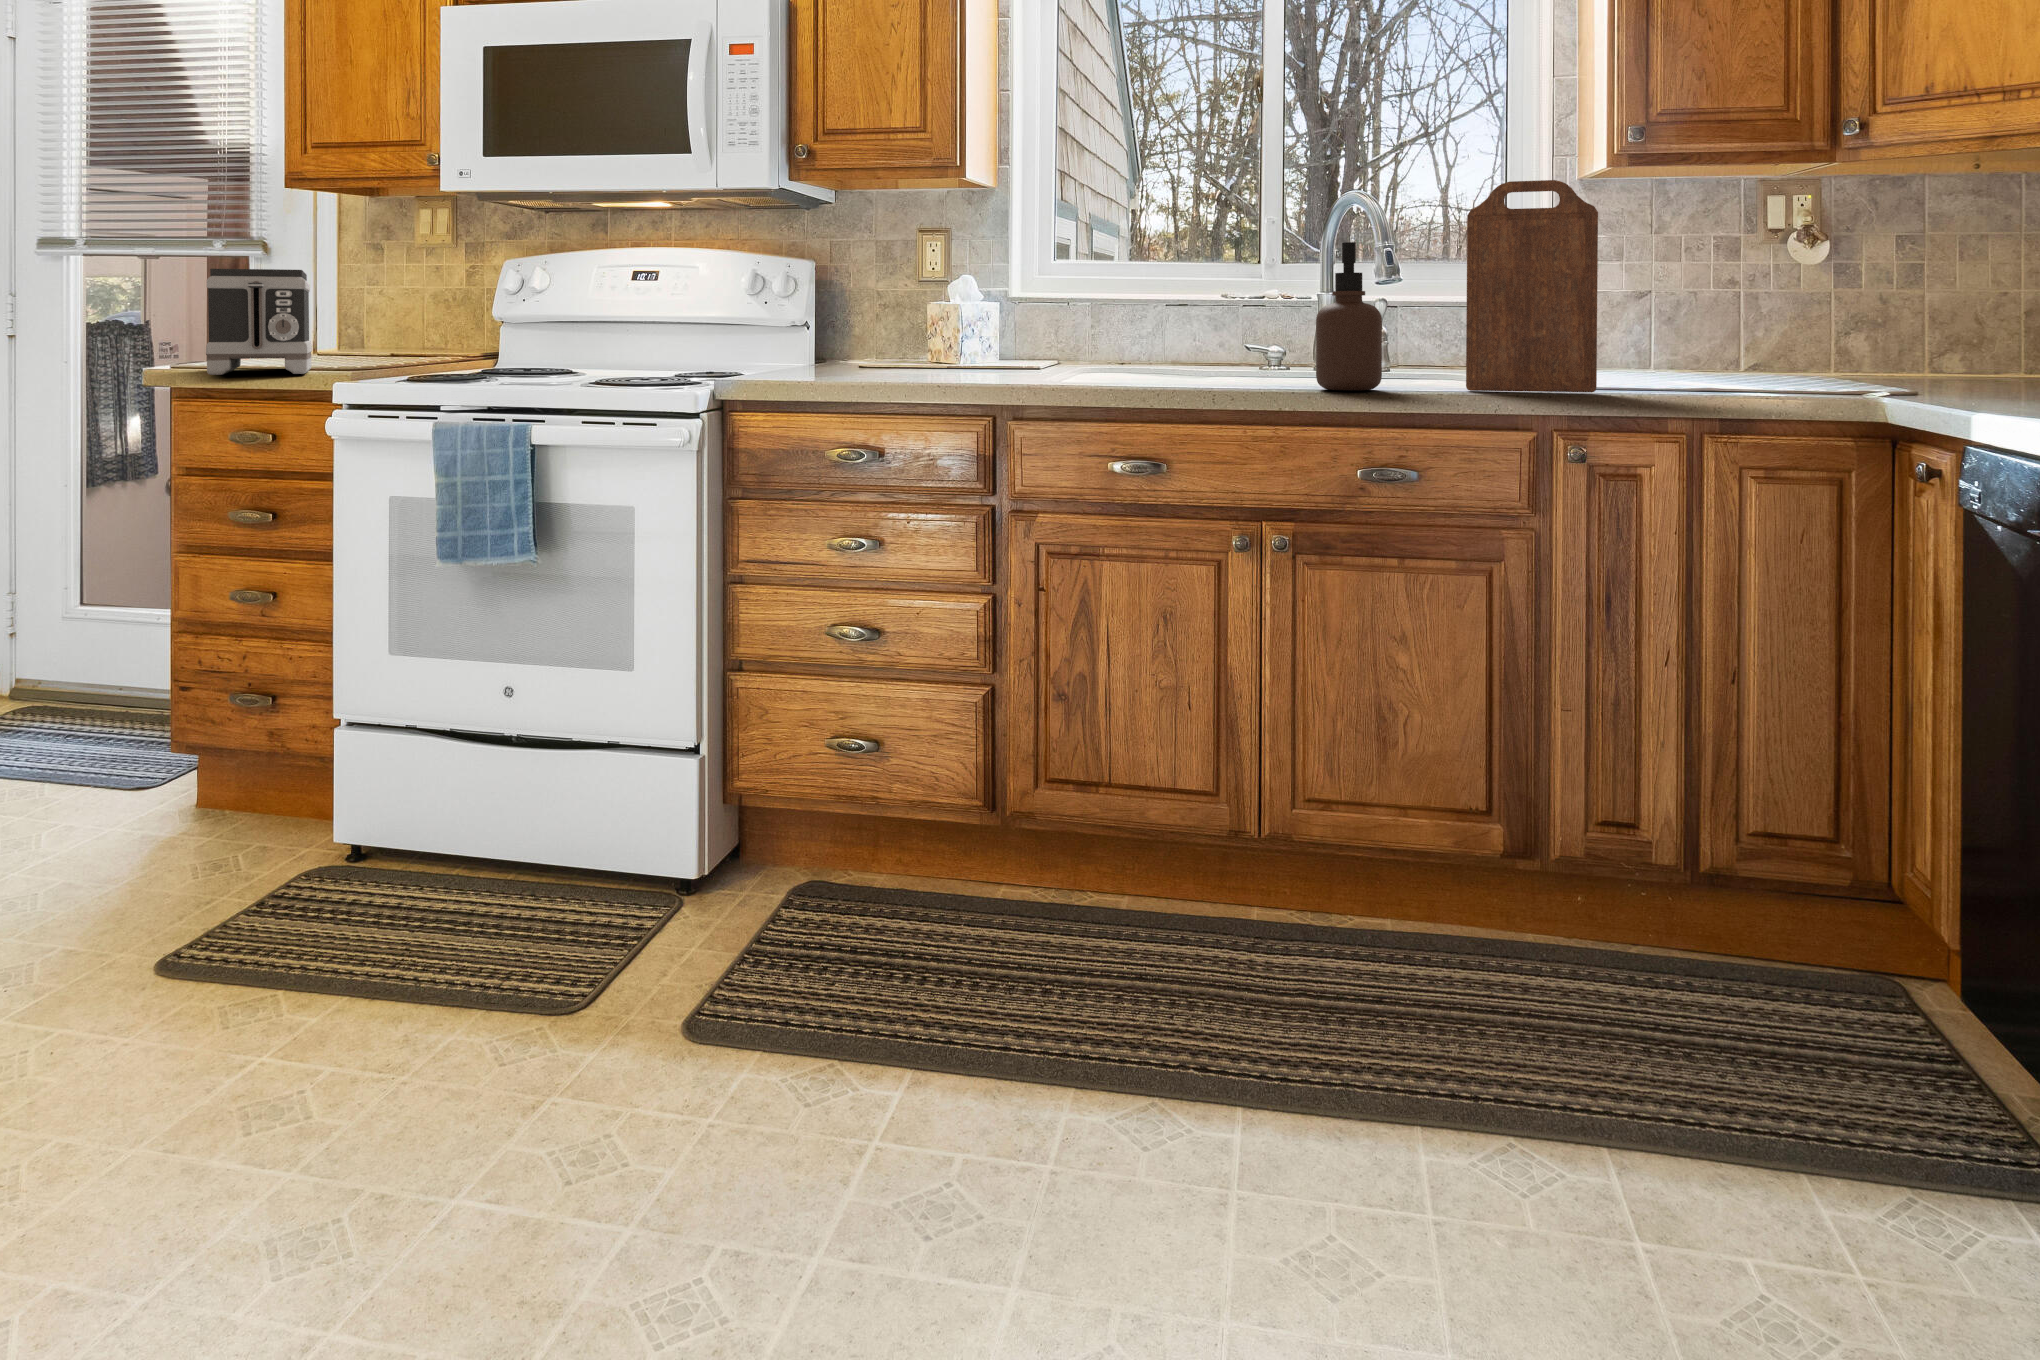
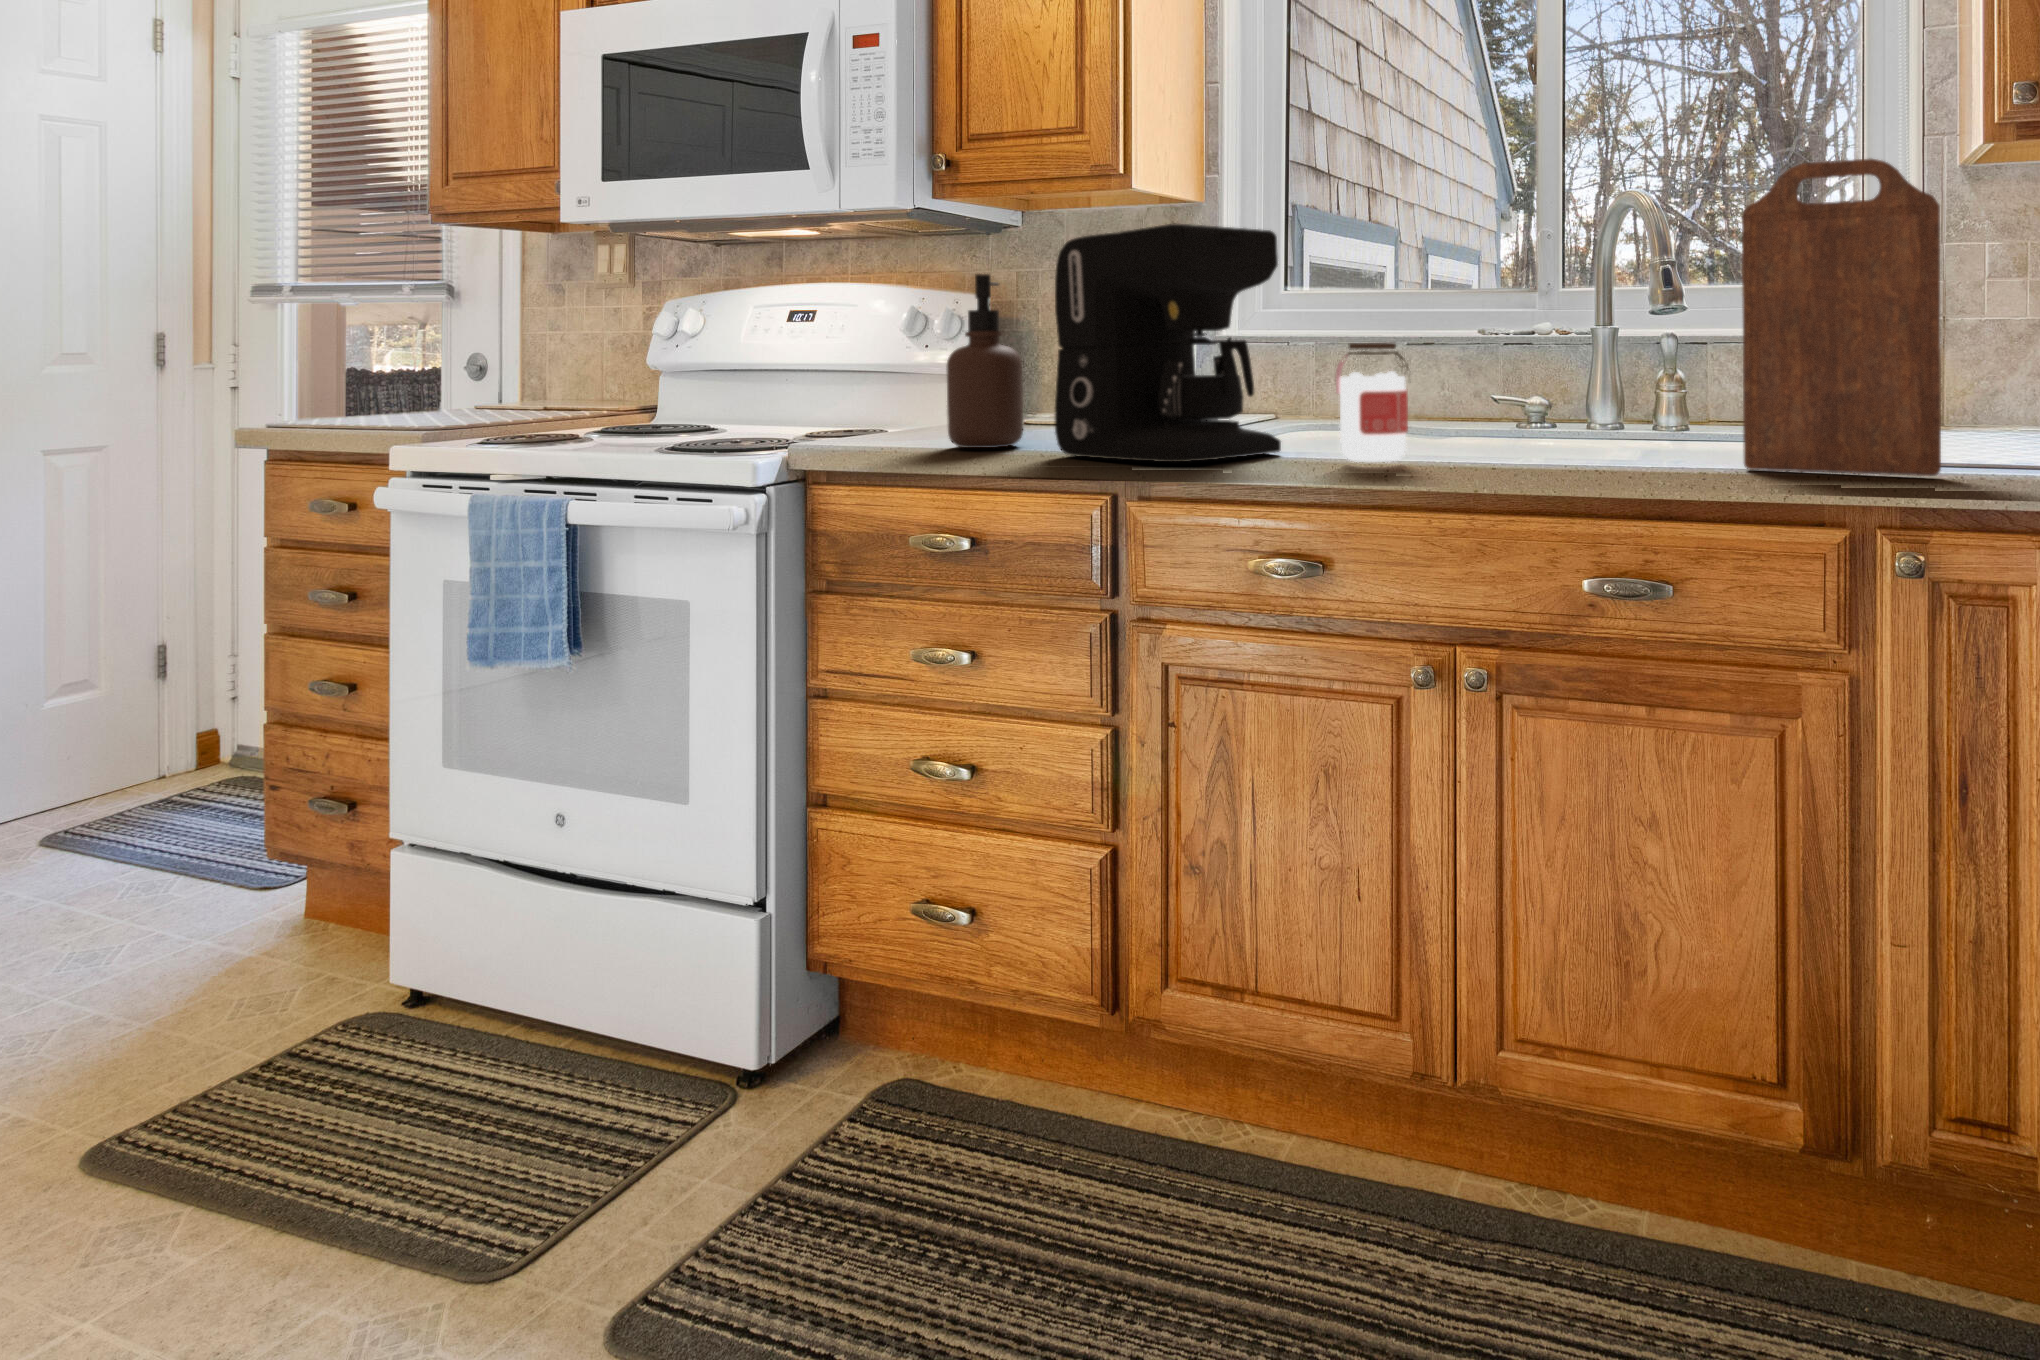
coffee maker: none [955,212,1126,387] -> present [1055,224,1281,462]
soap dispenser: present [1316,242,1382,390] -> present [947,274,1023,448]
toaster: present [206,269,312,375] -> none [265,312,435,435]
jar: none [1178,301,1232,388] -> present [1336,343,1409,462]

